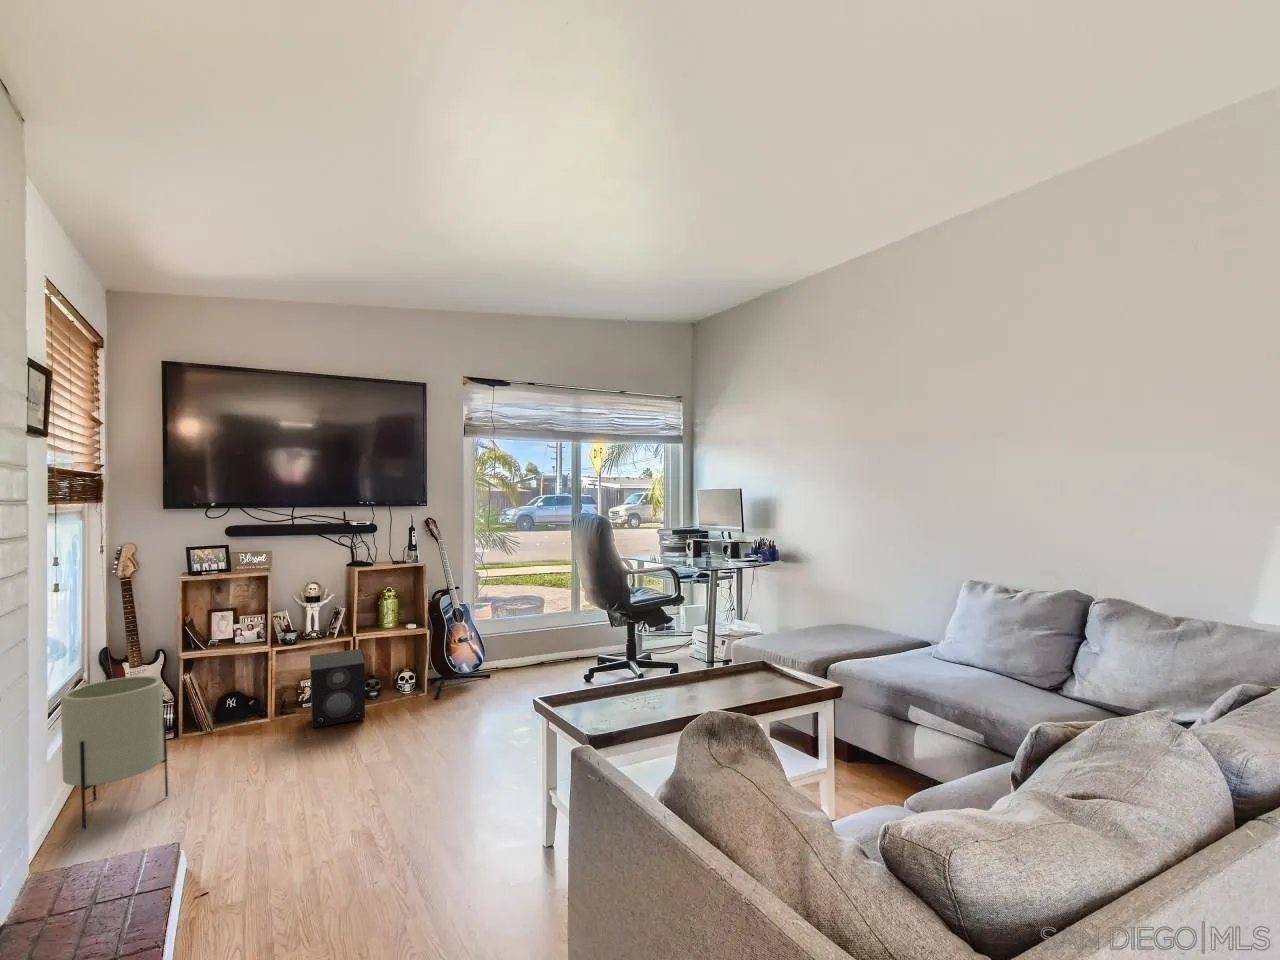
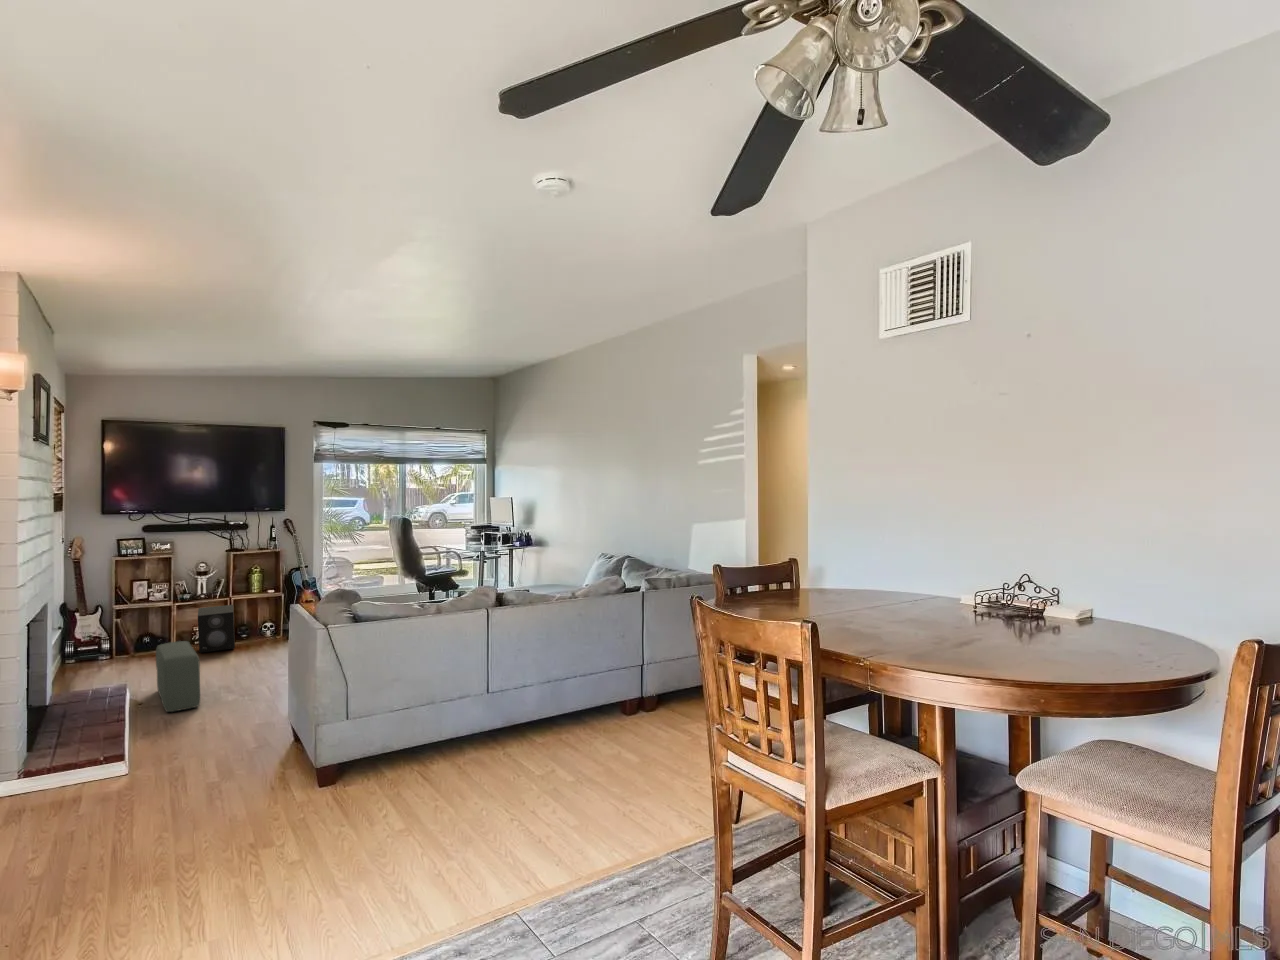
planter: present [61,676,168,829] -> none [45,612,106,691]
pouf: none [257,737,350,915] -> present [156,641,200,712]

